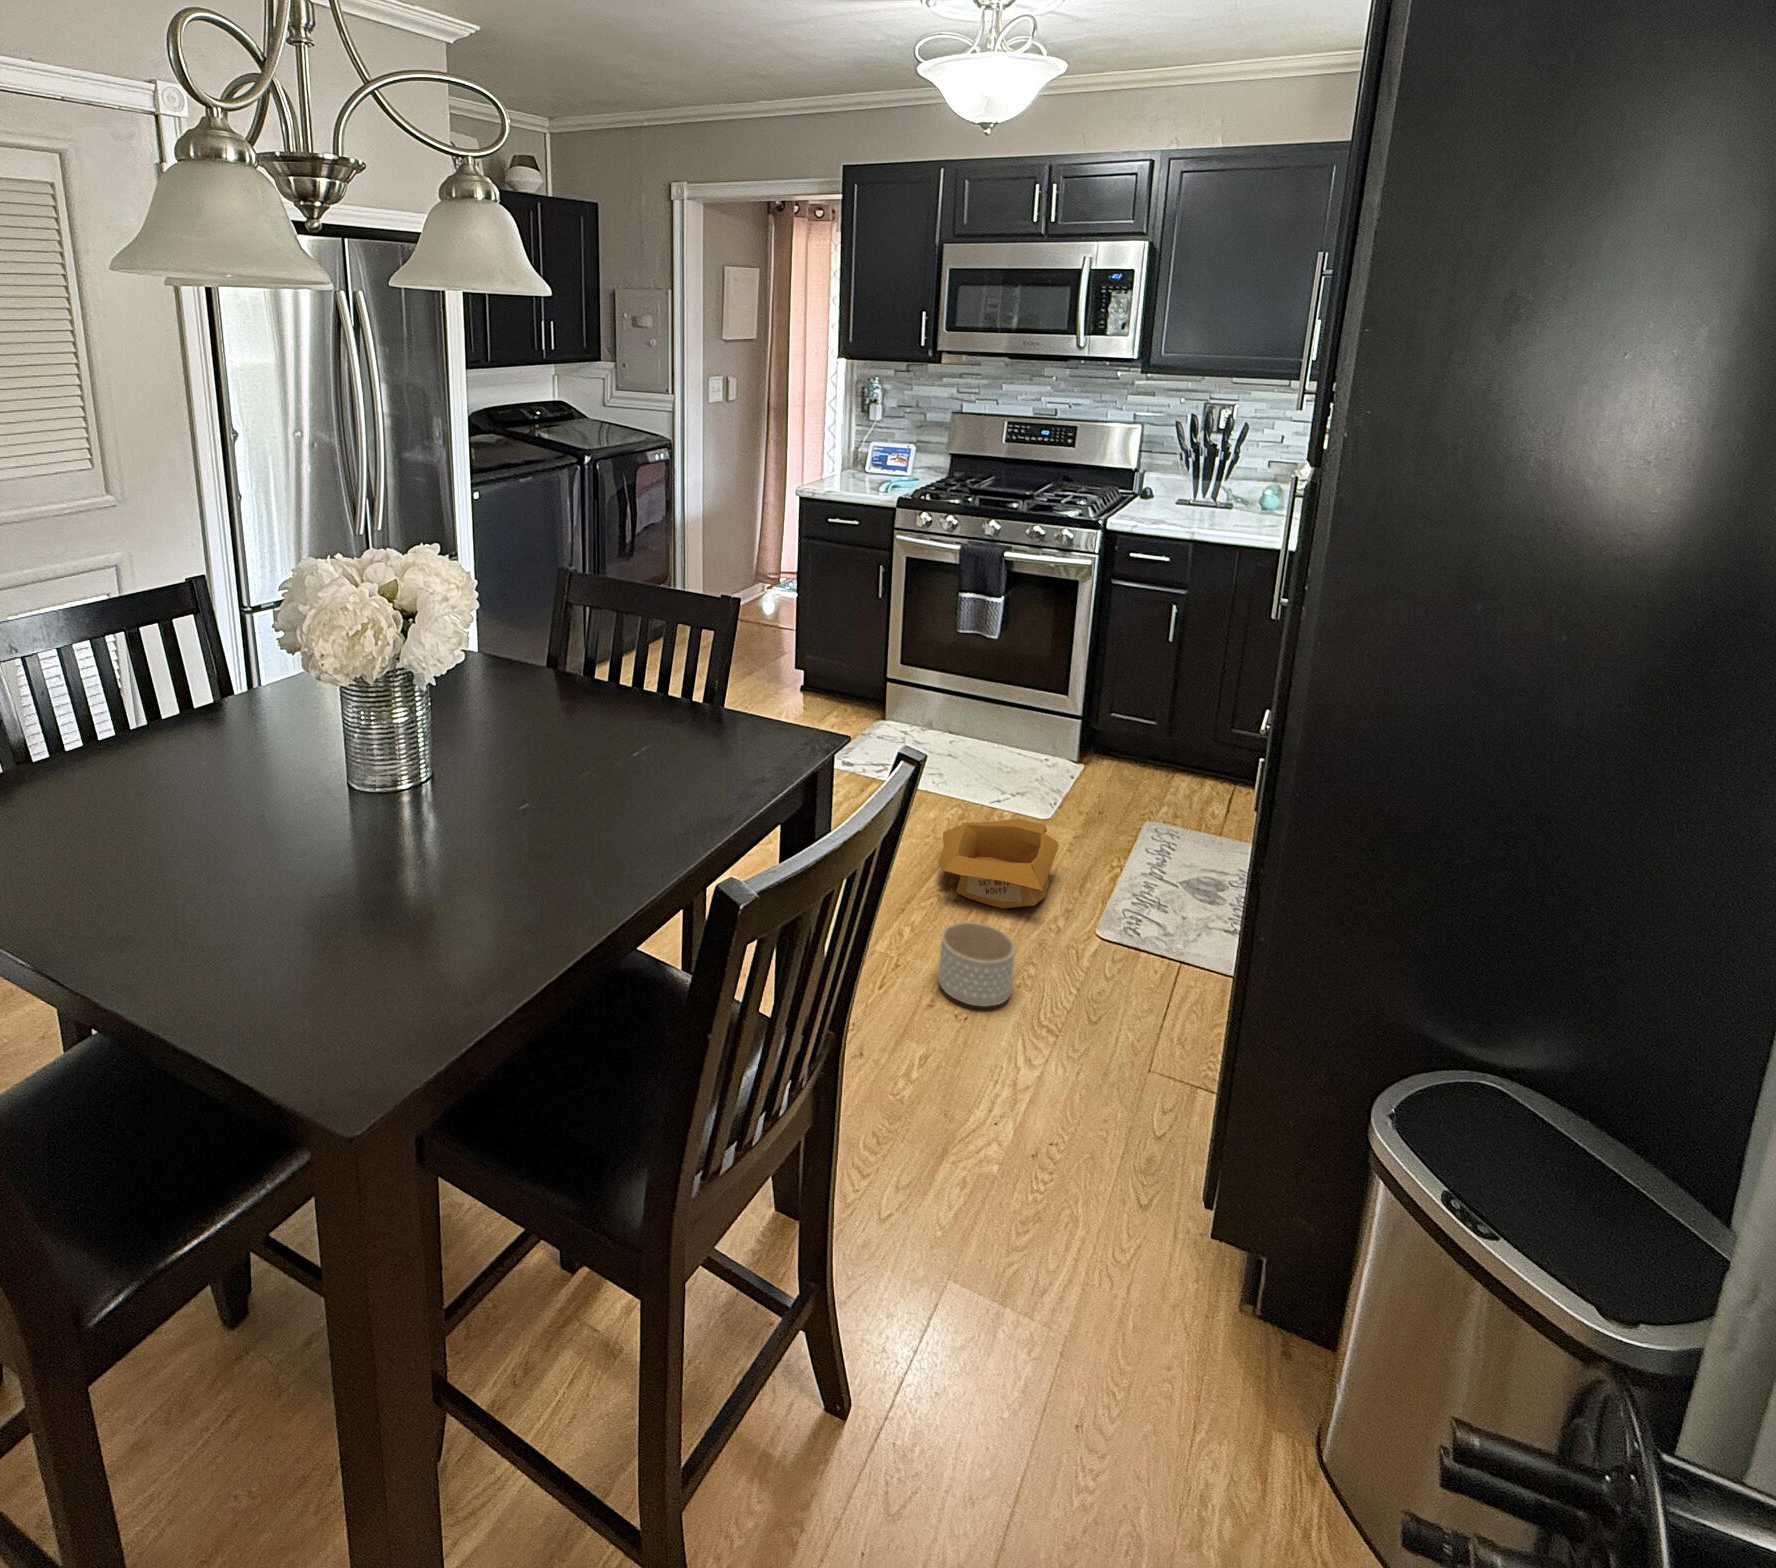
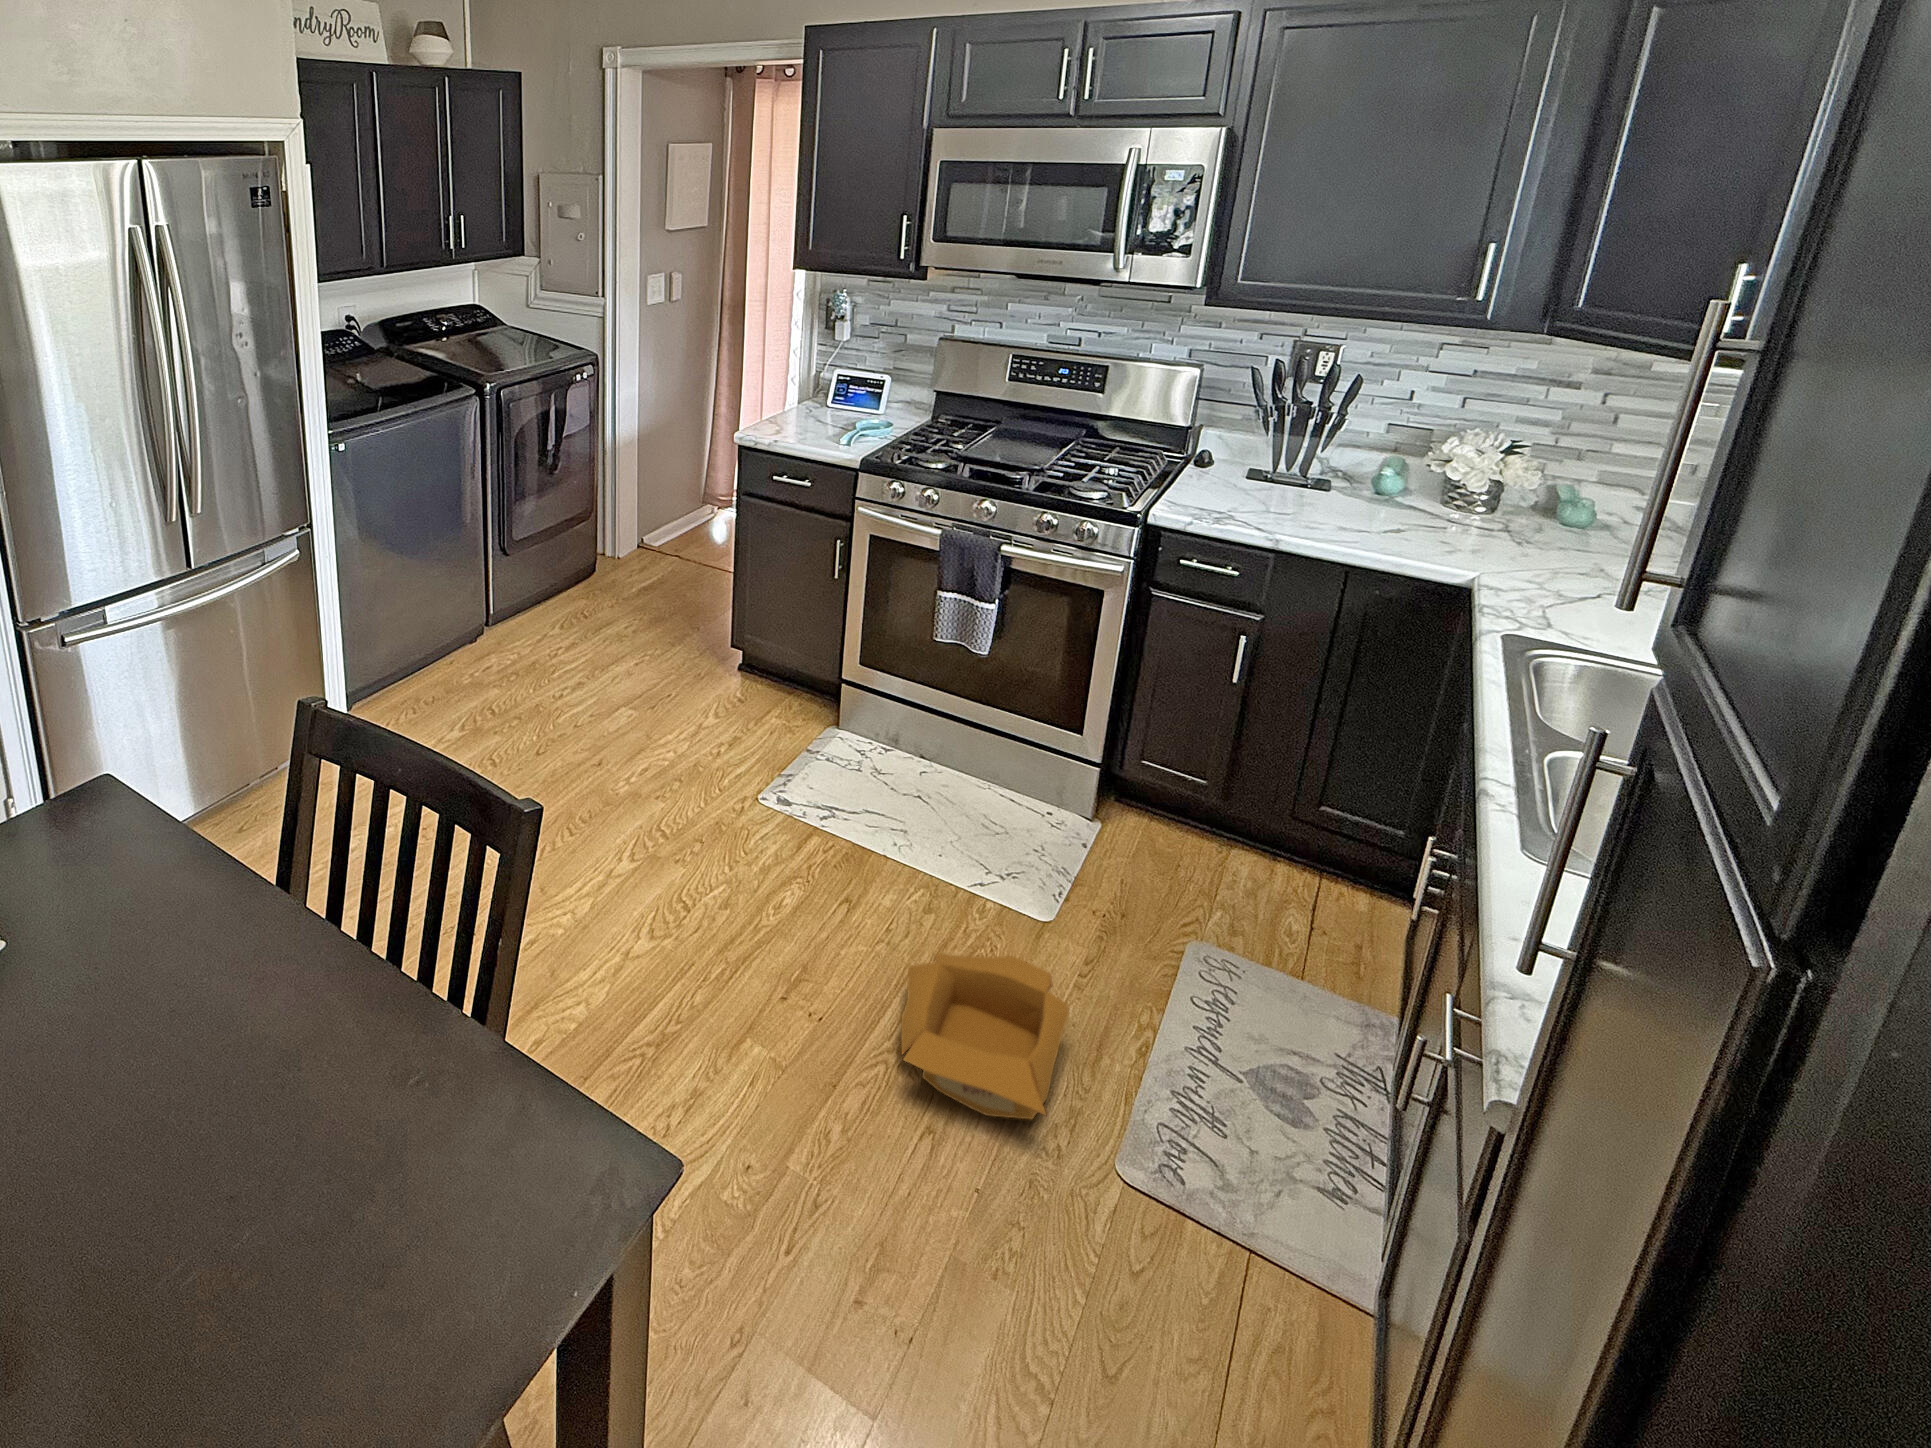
planter: present [938,922,1015,1007] -> none [886,1195,1002,1357]

